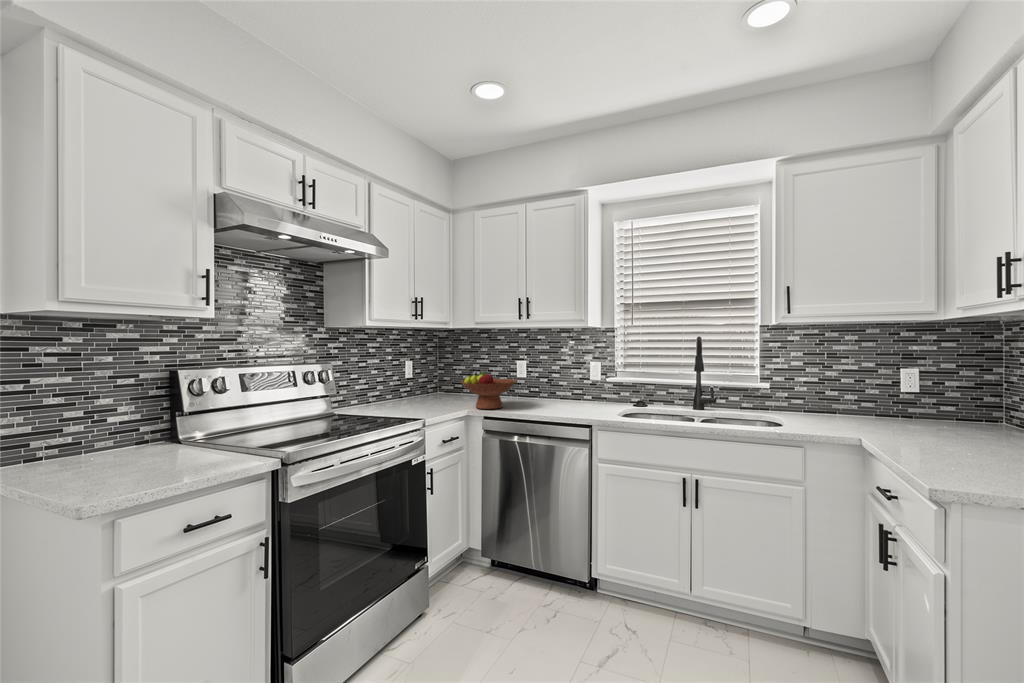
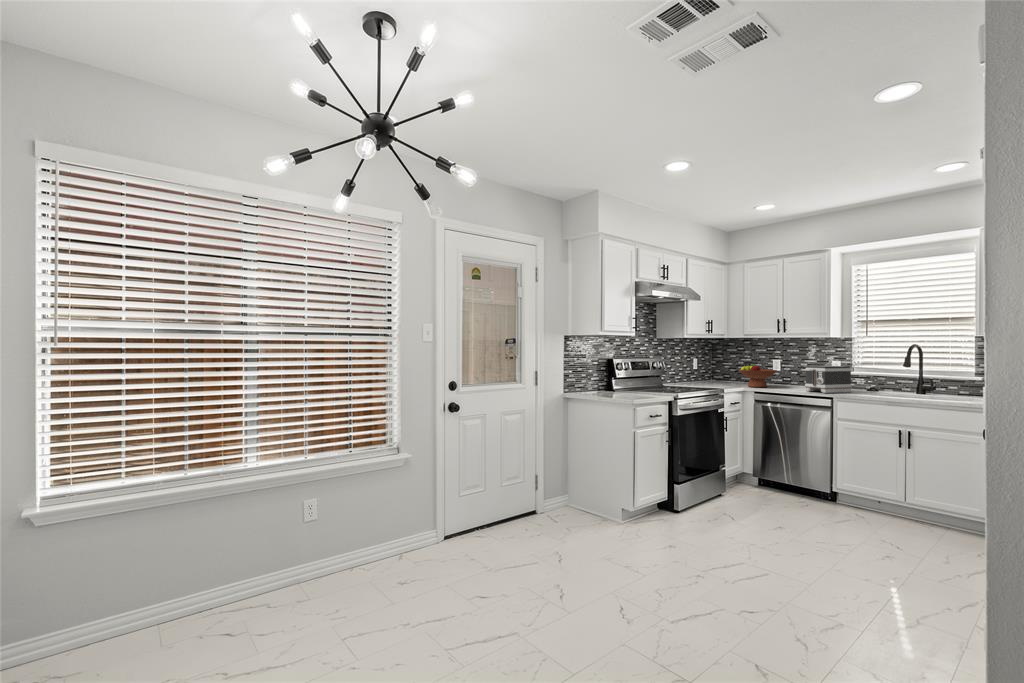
toaster: none [553,372,616,420] -> present [805,366,852,393]

